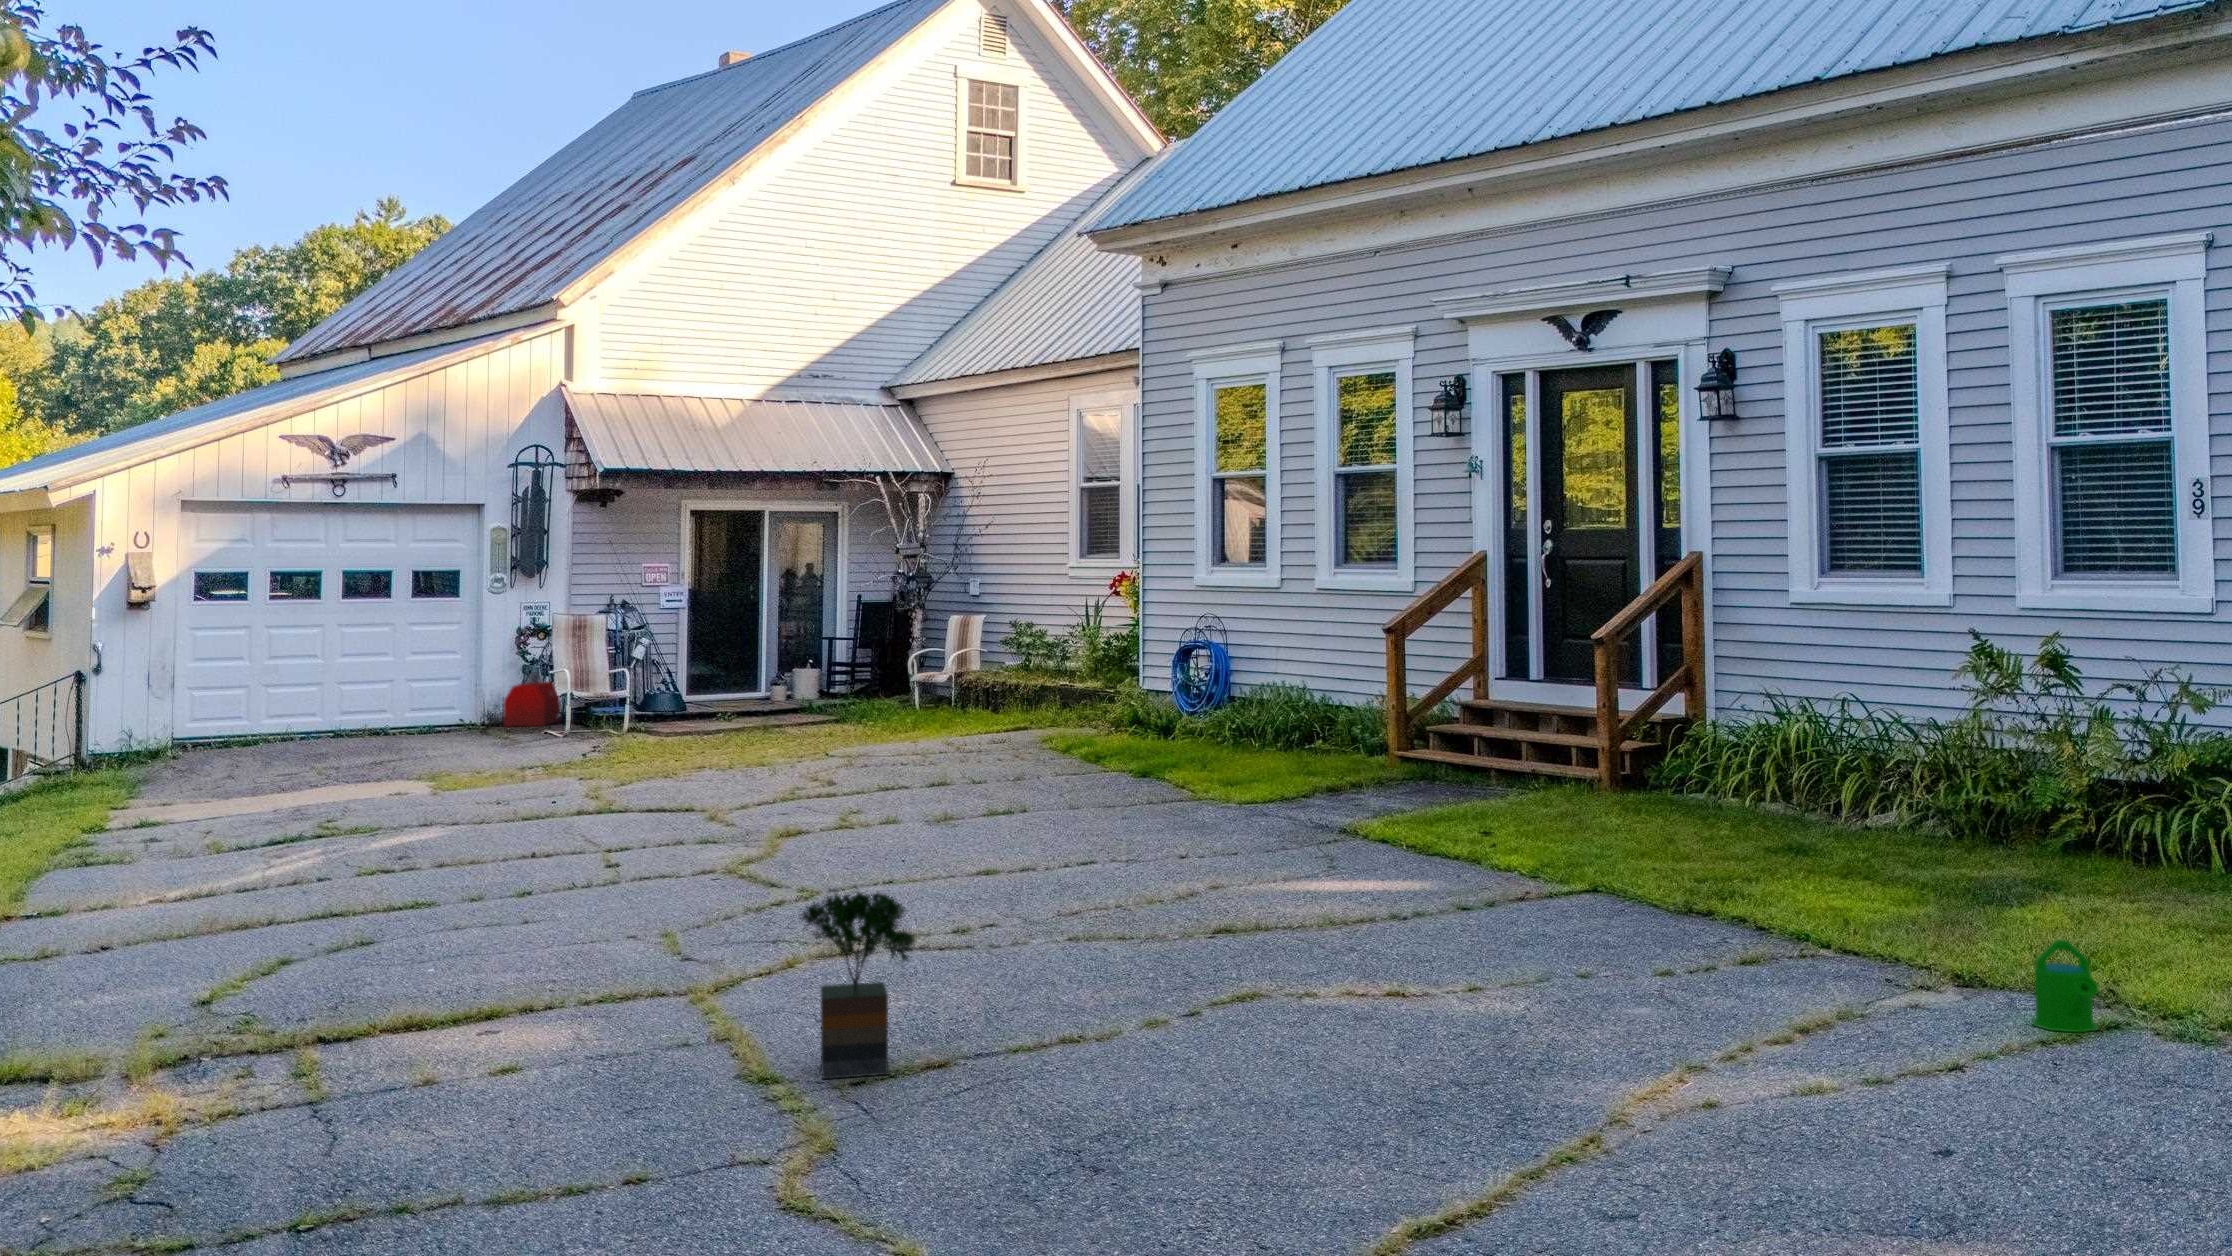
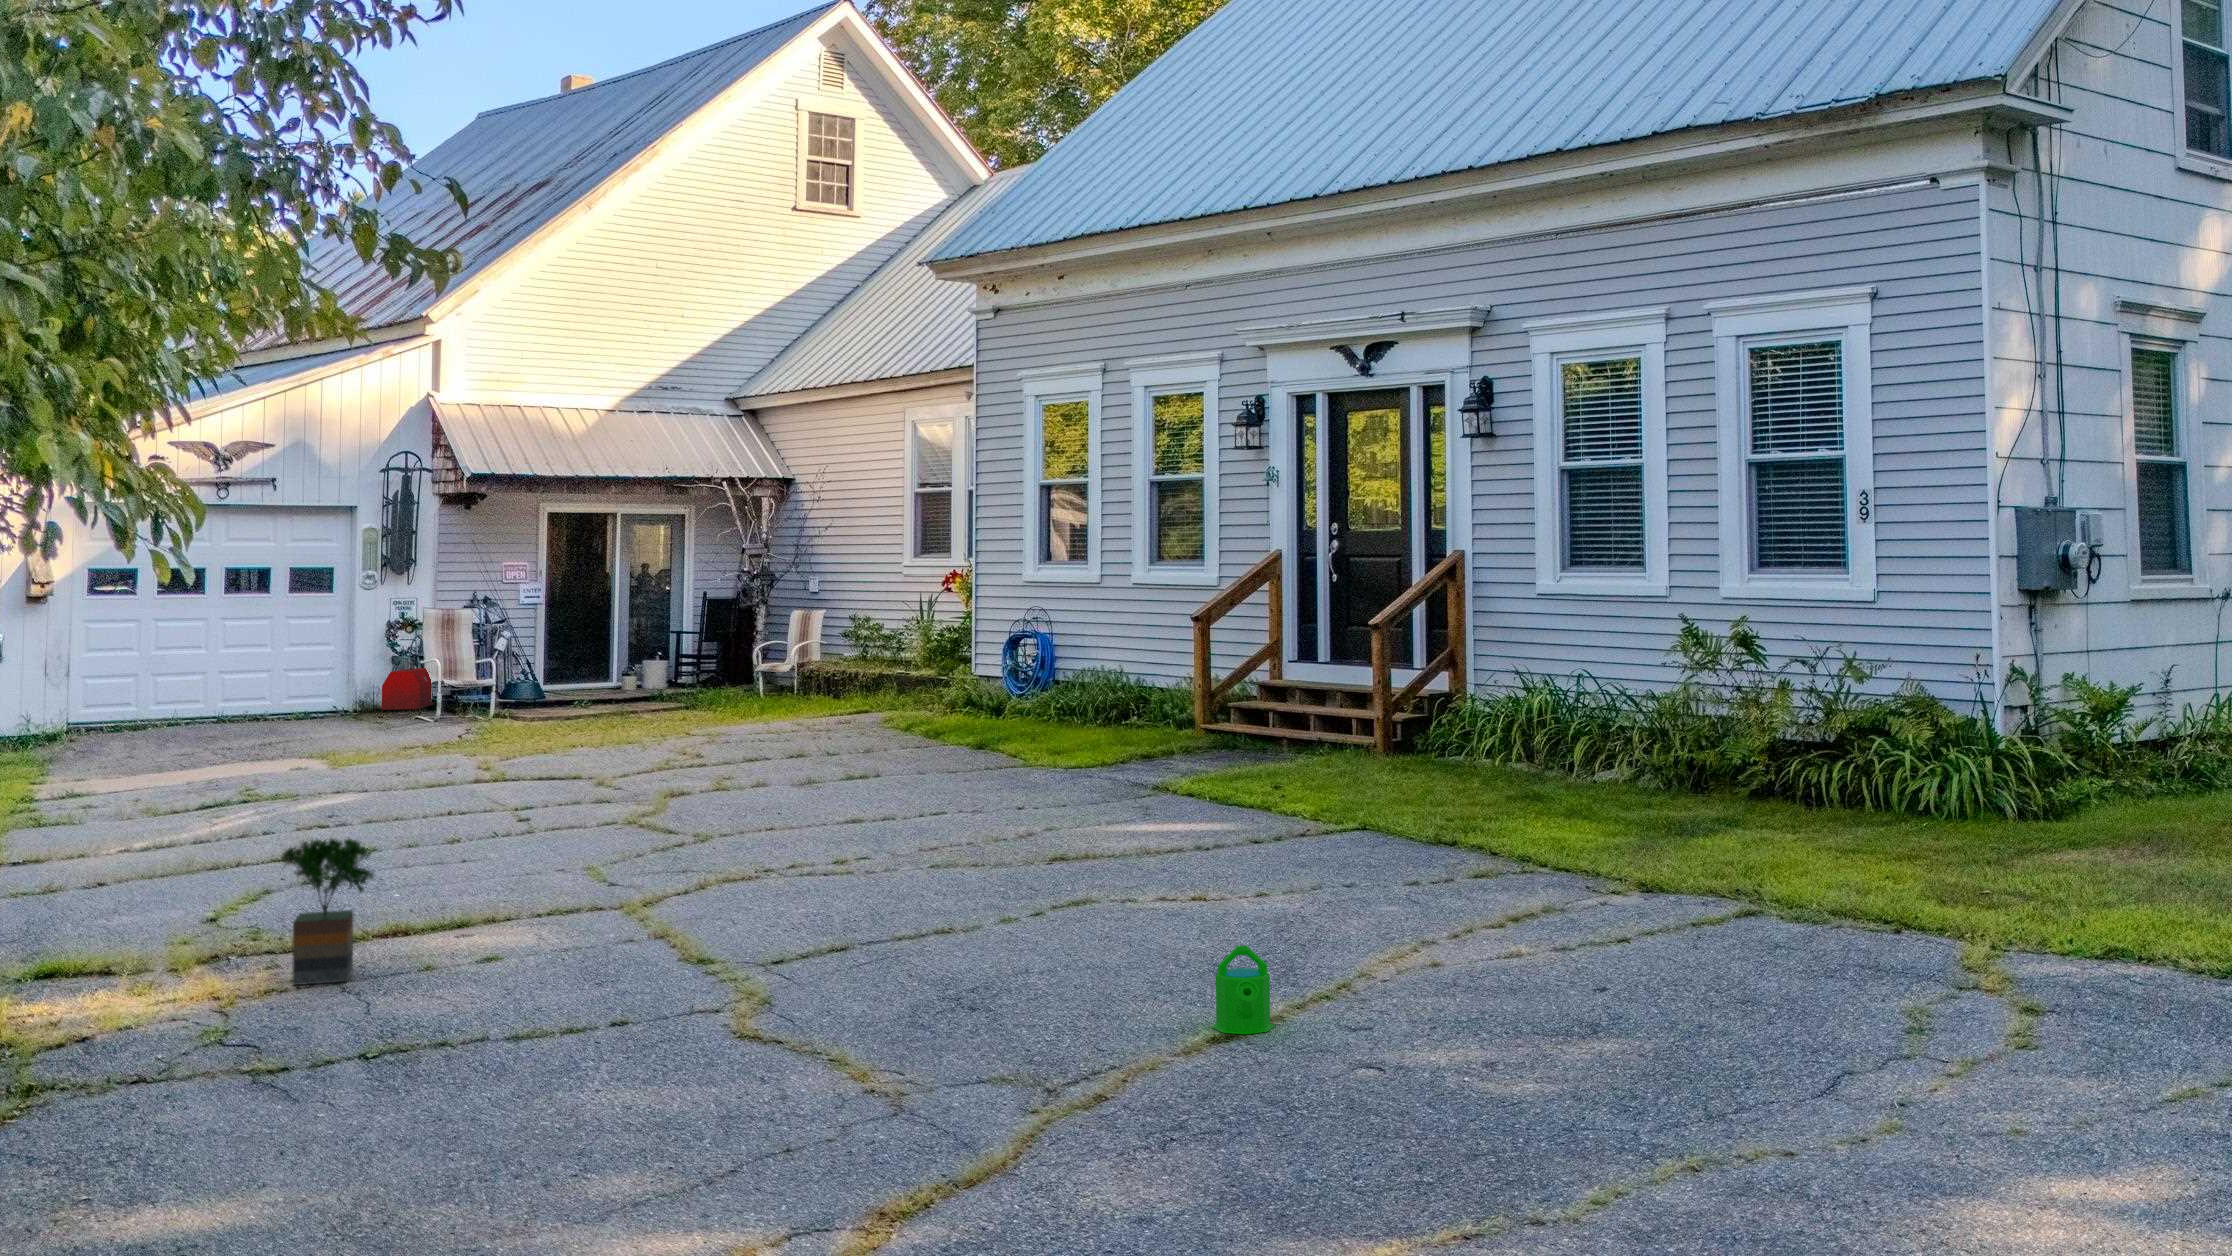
potted tree: present [800,892,915,1079] -> present [281,837,374,985]
watering can: present [2032,940,2098,1032] -> present [1212,946,1275,1034]

